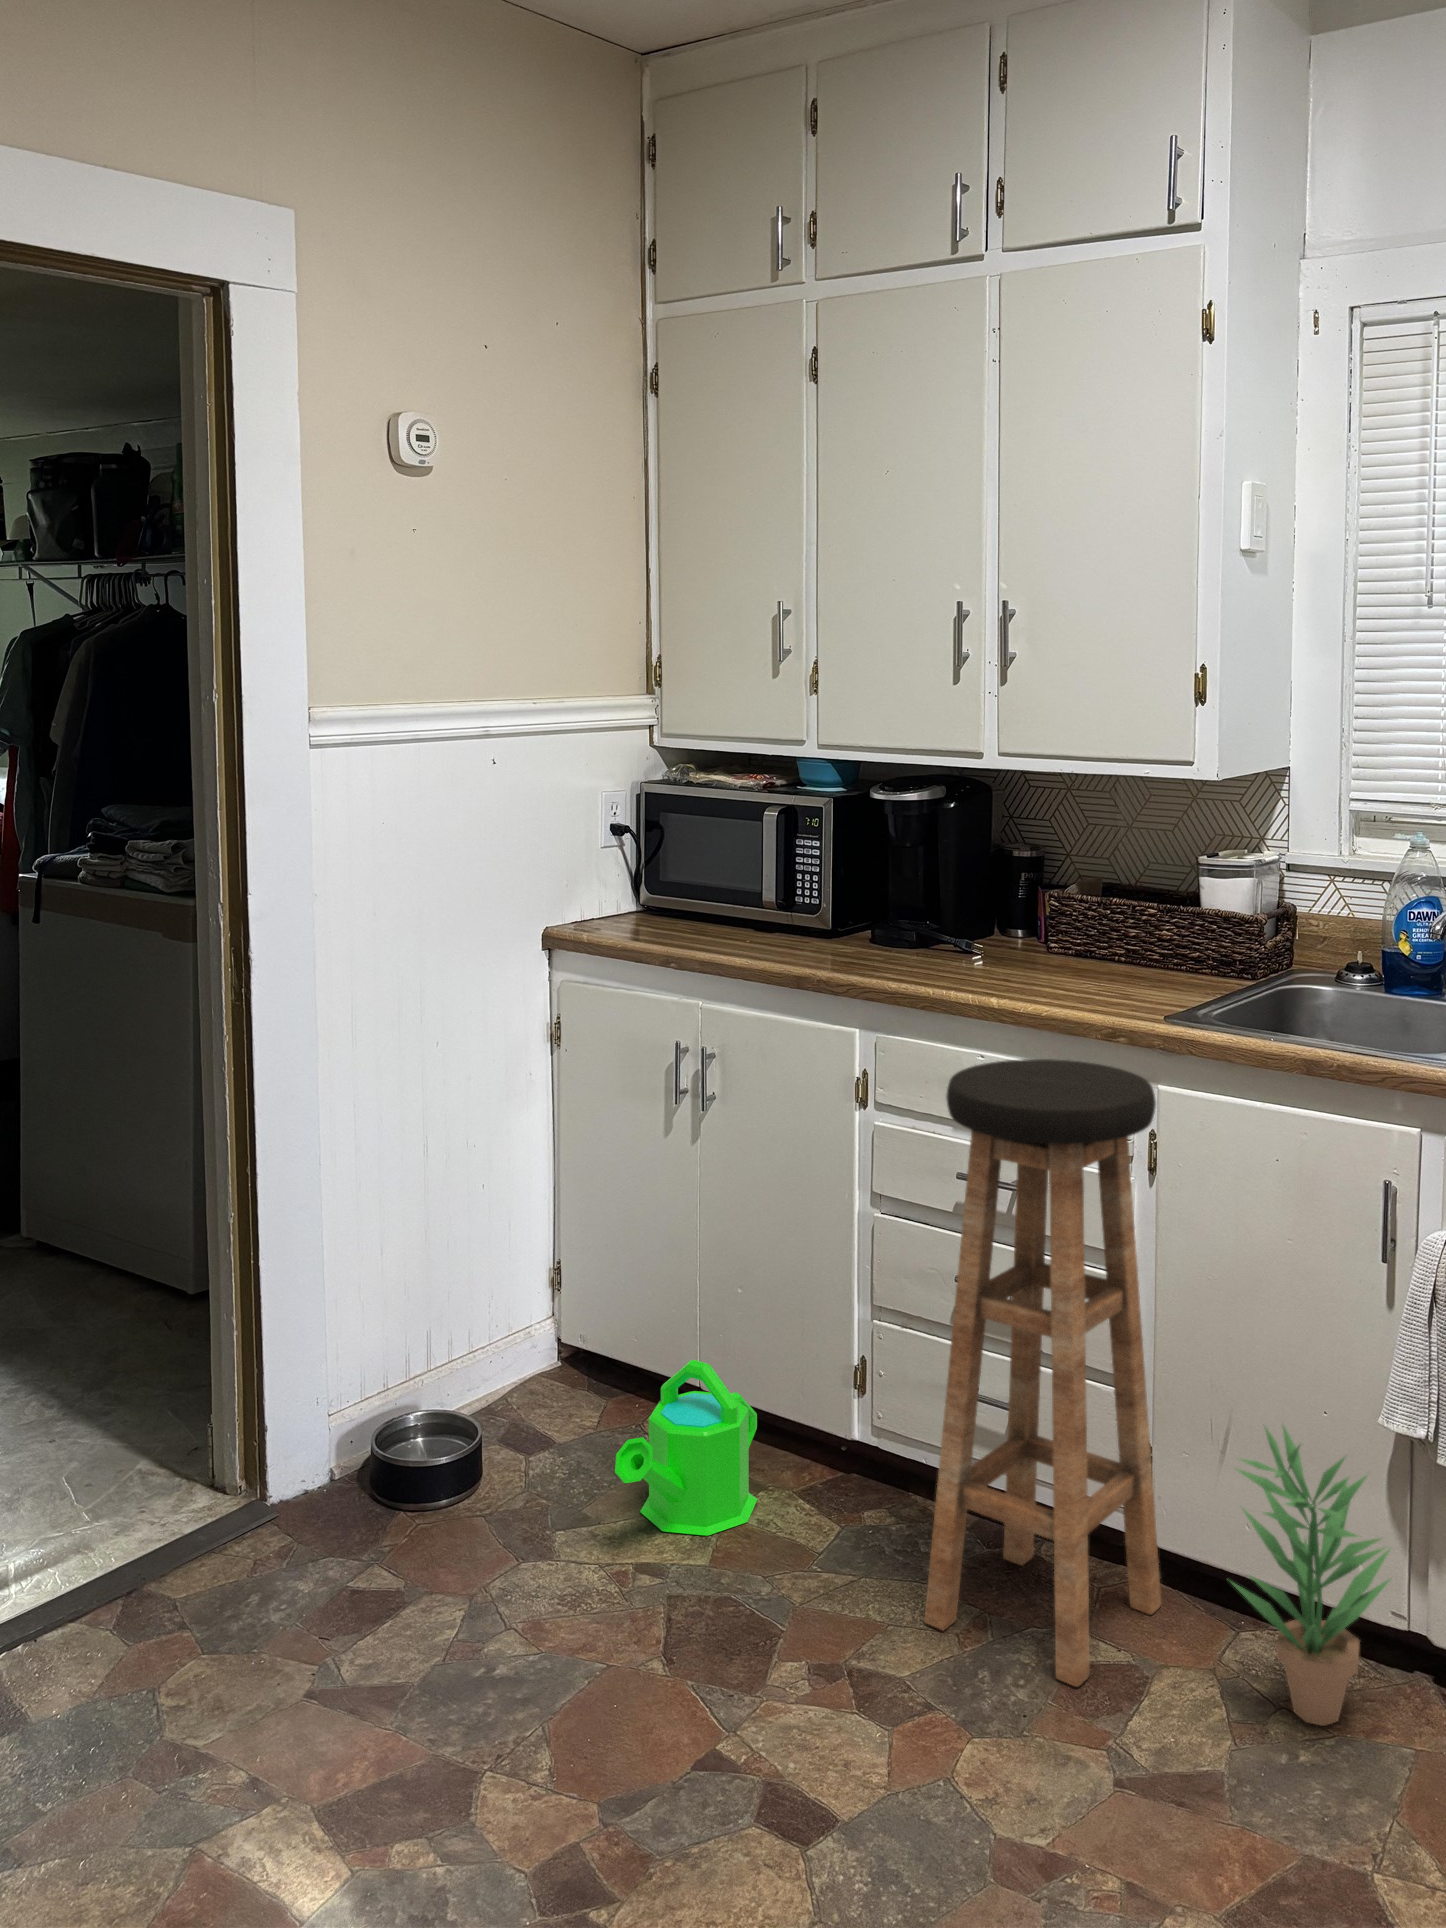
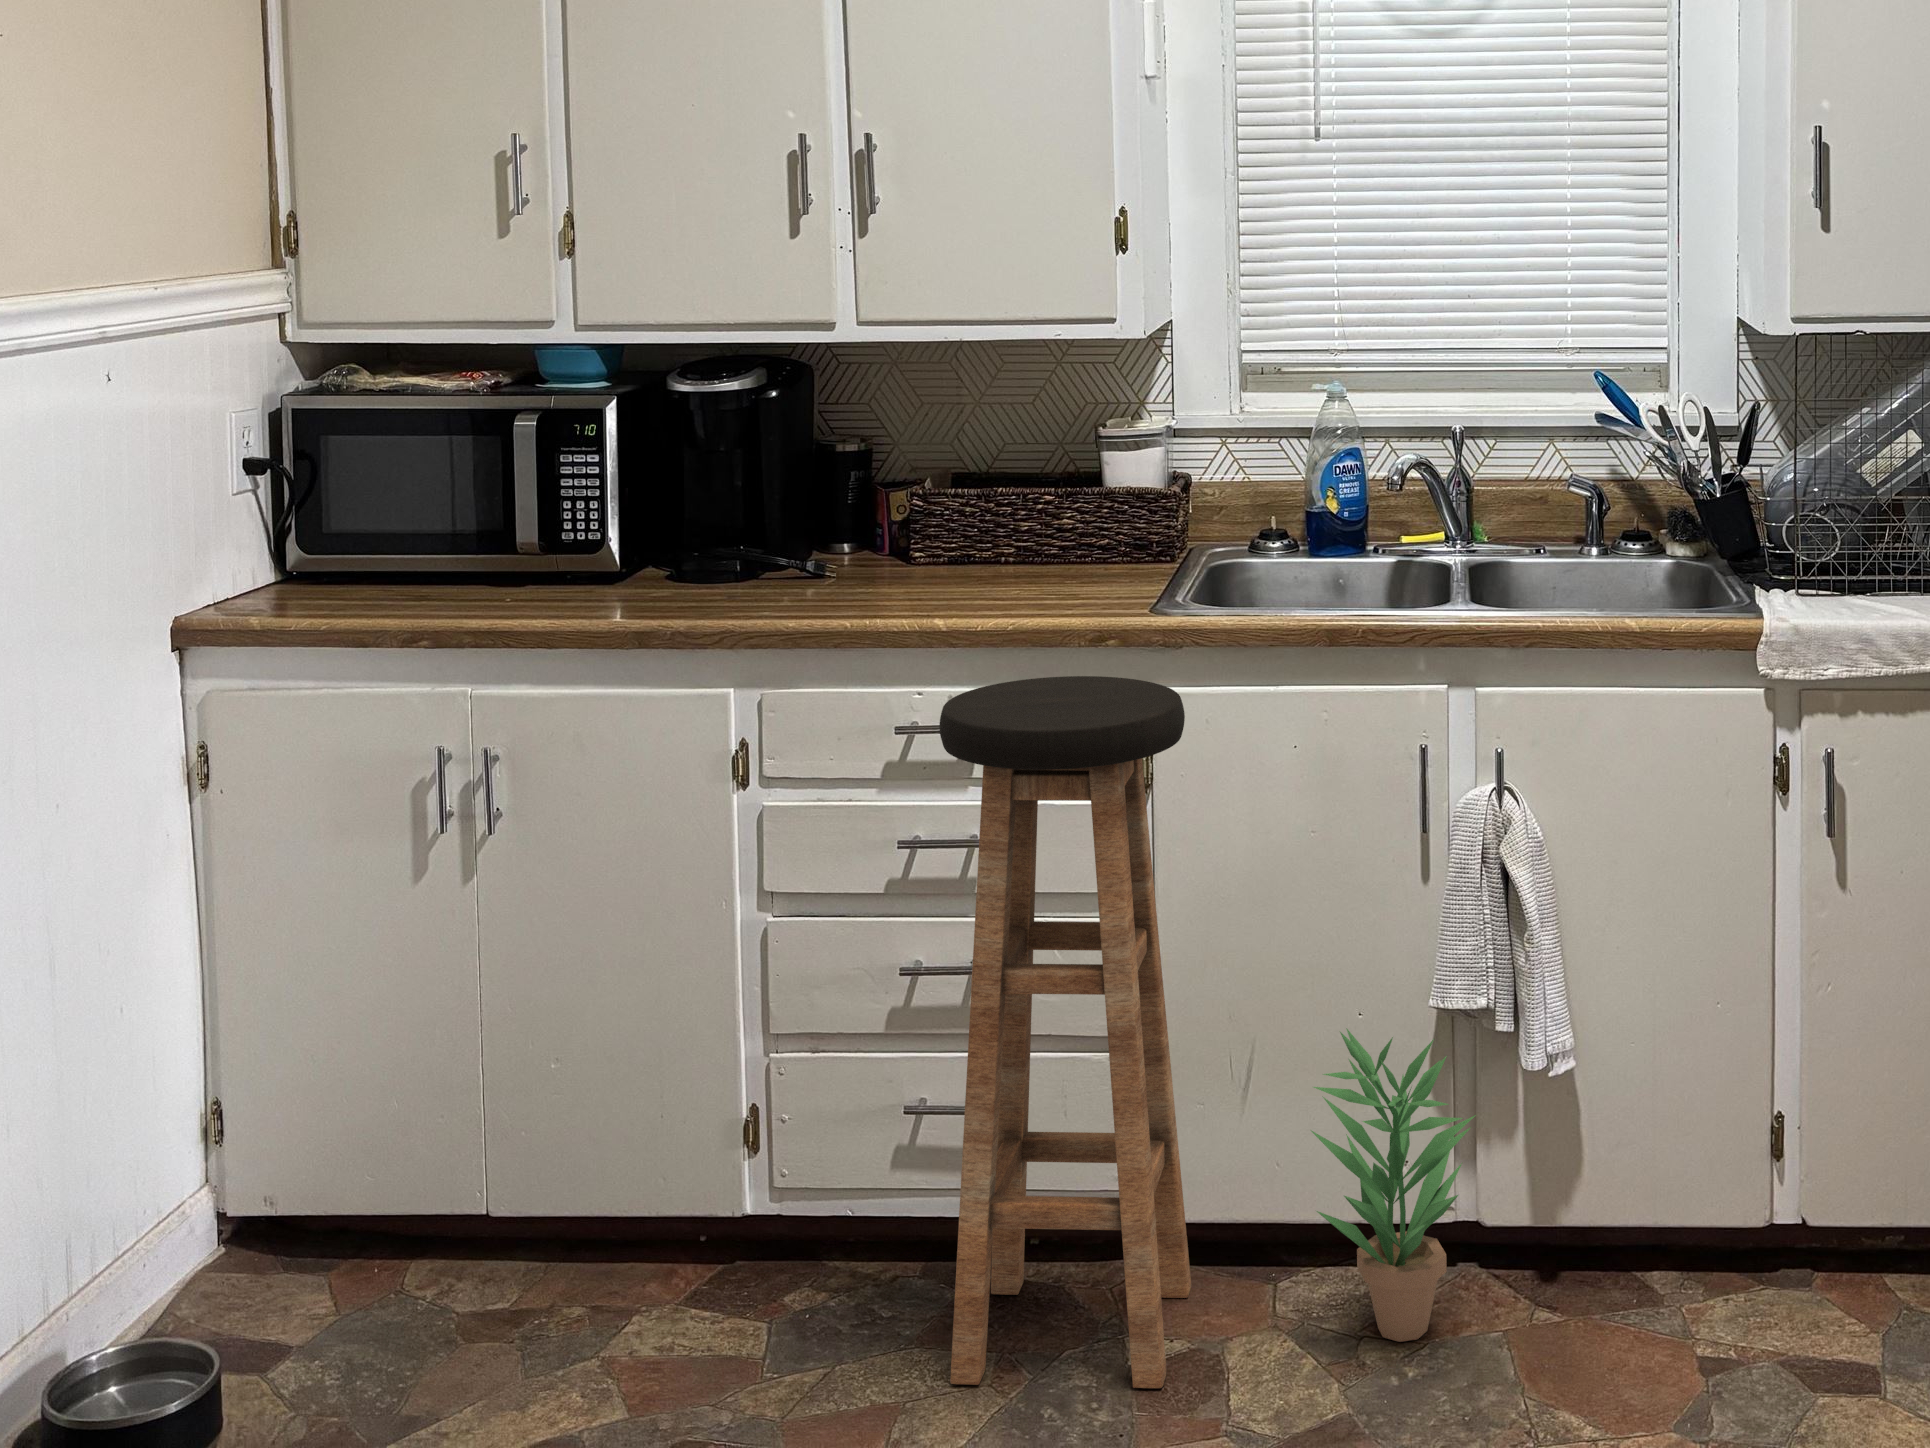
watering can: present [615,1360,757,1536] -> none [487,1159,650,1396]

